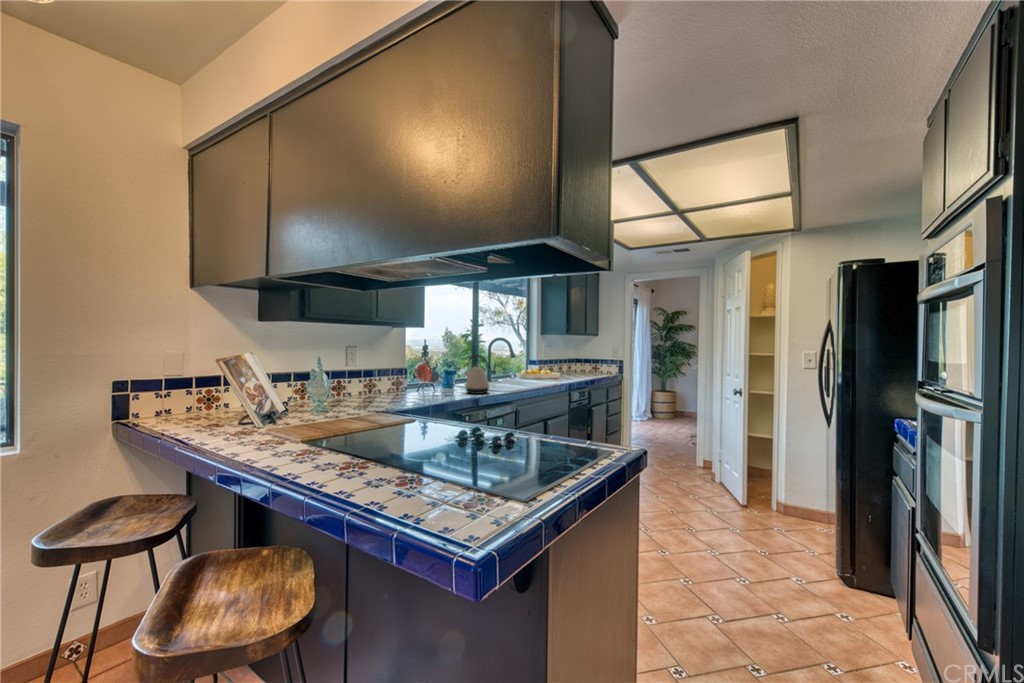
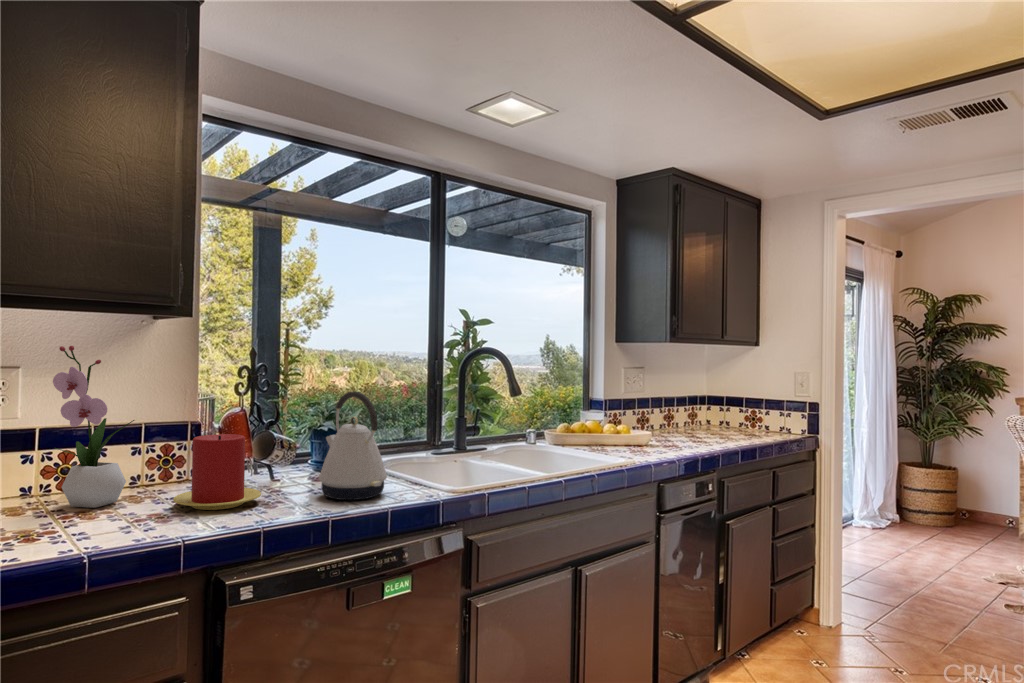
flower arrangement: none [381,339,402,398] -> present [53,346,134,508]
candle: none [421,371,450,397] -> present [173,434,261,510]

